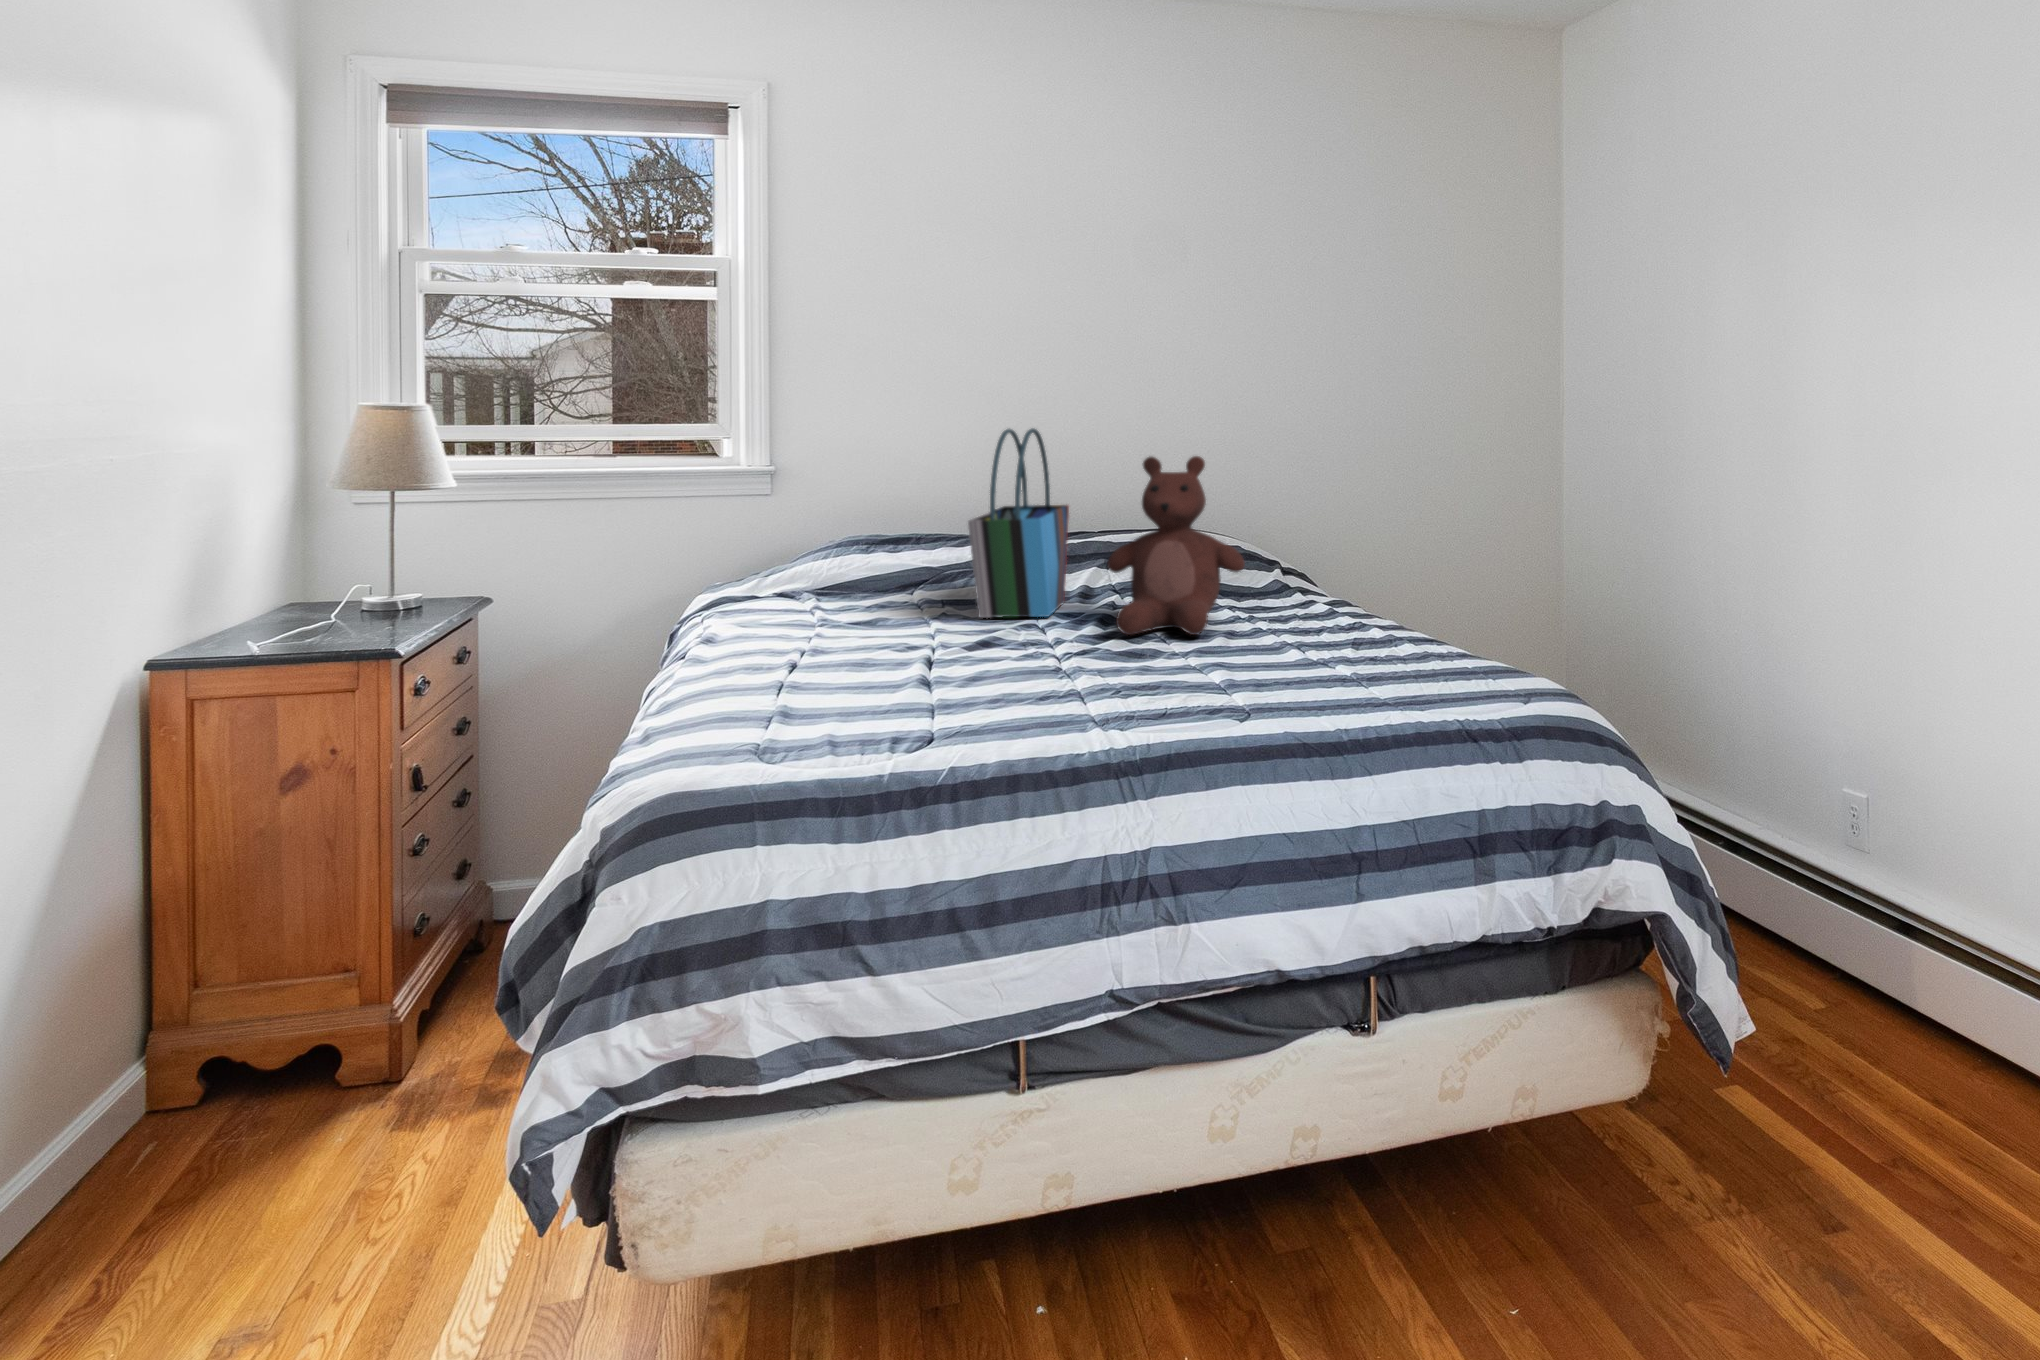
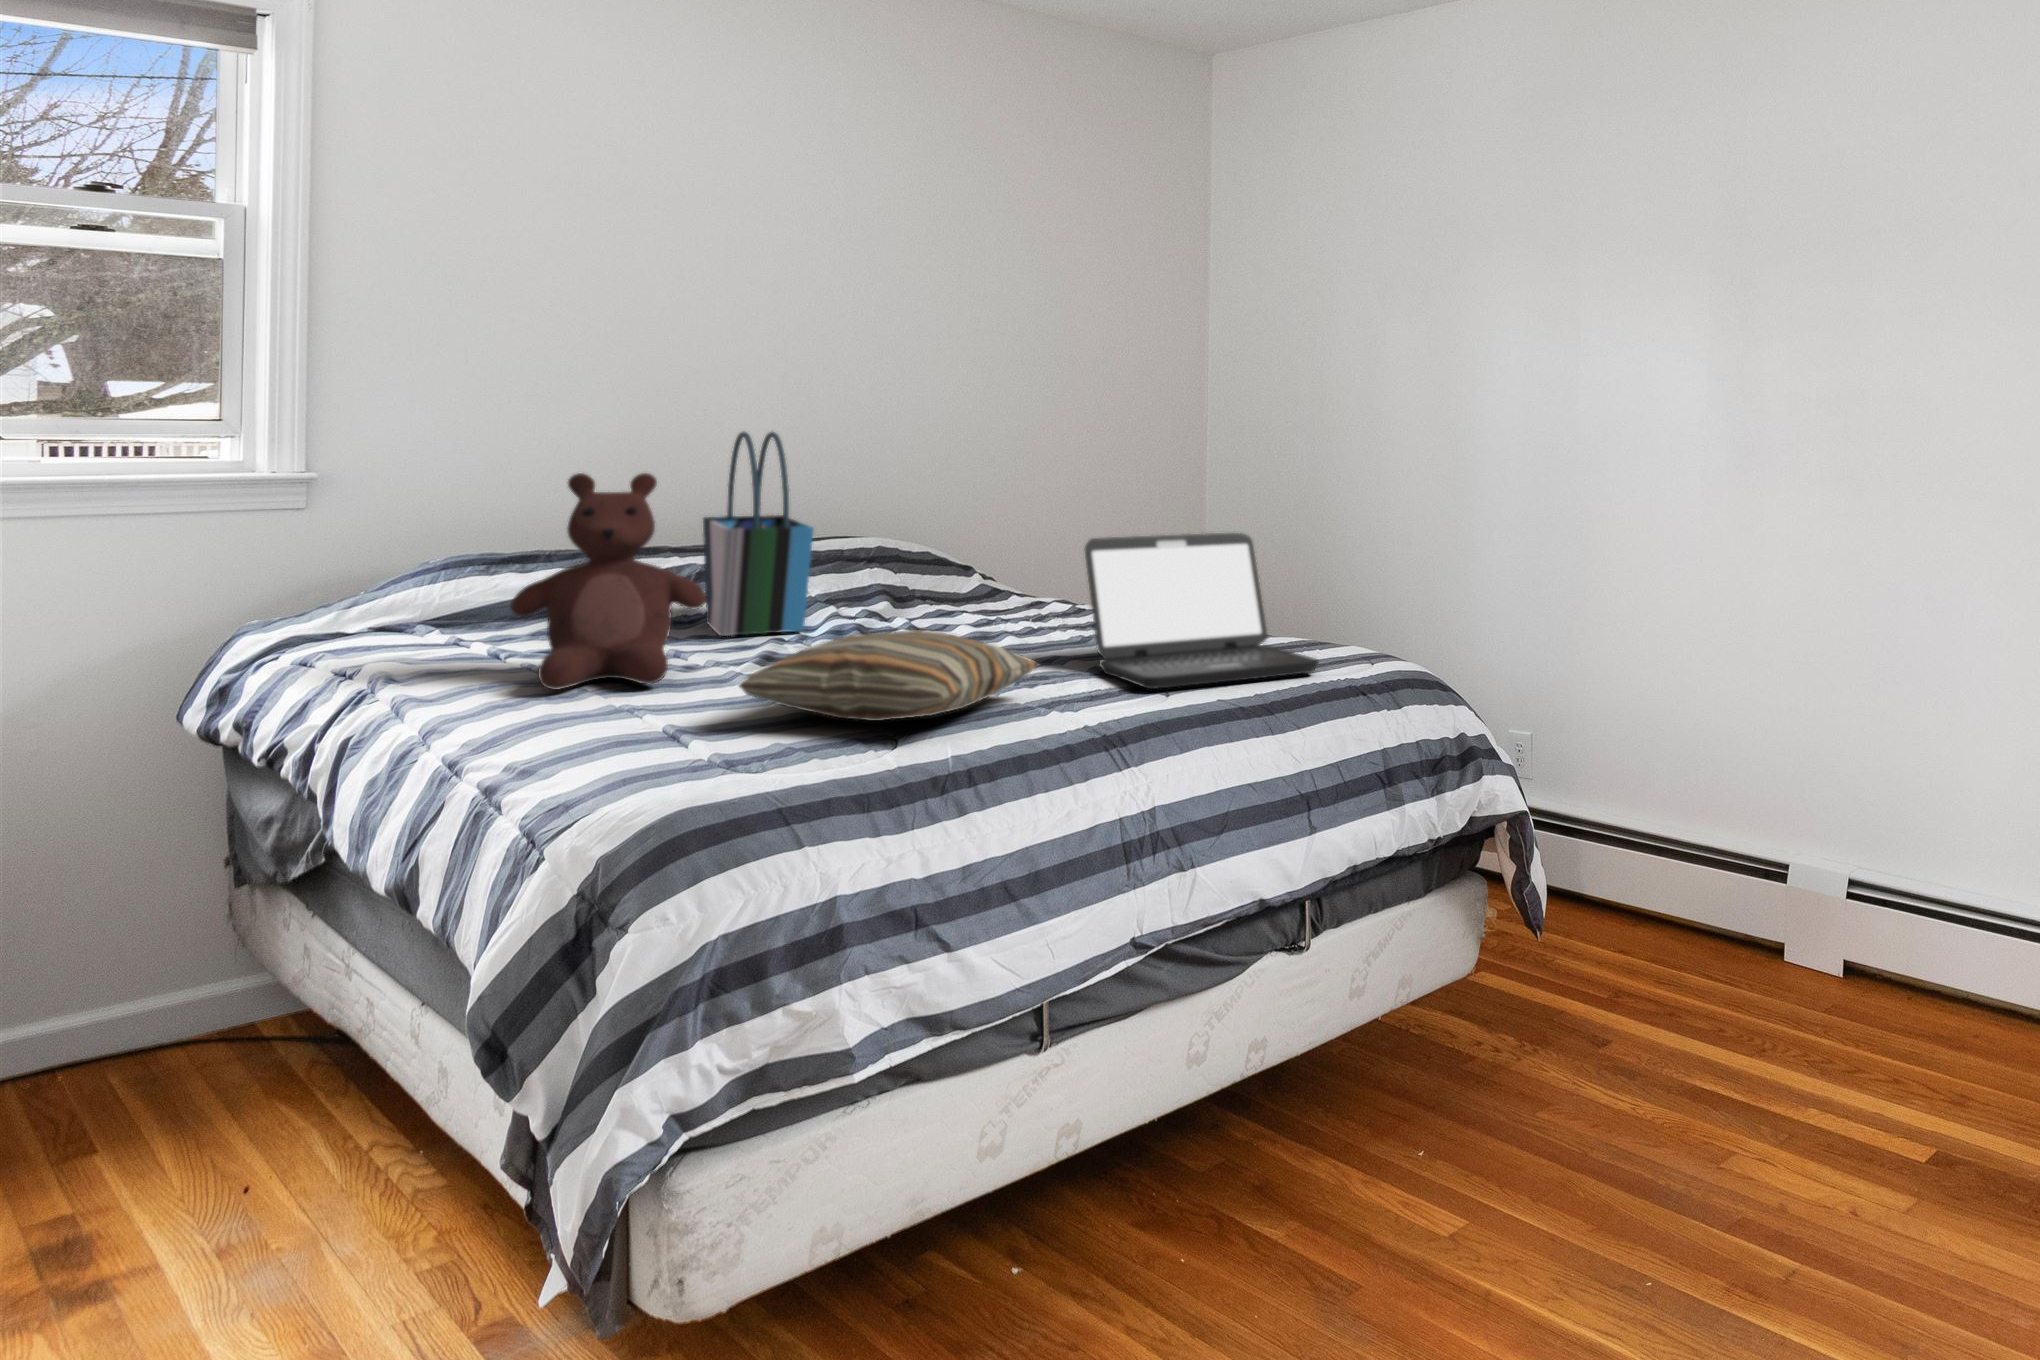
teddy bear: present [1107,456,1245,635] -> present [510,473,706,690]
laptop: none [1218,535,1437,709] -> present [1085,533,1319,689]
pillow: none [826,630,1115,720] -> present [739,630,1039,721]

